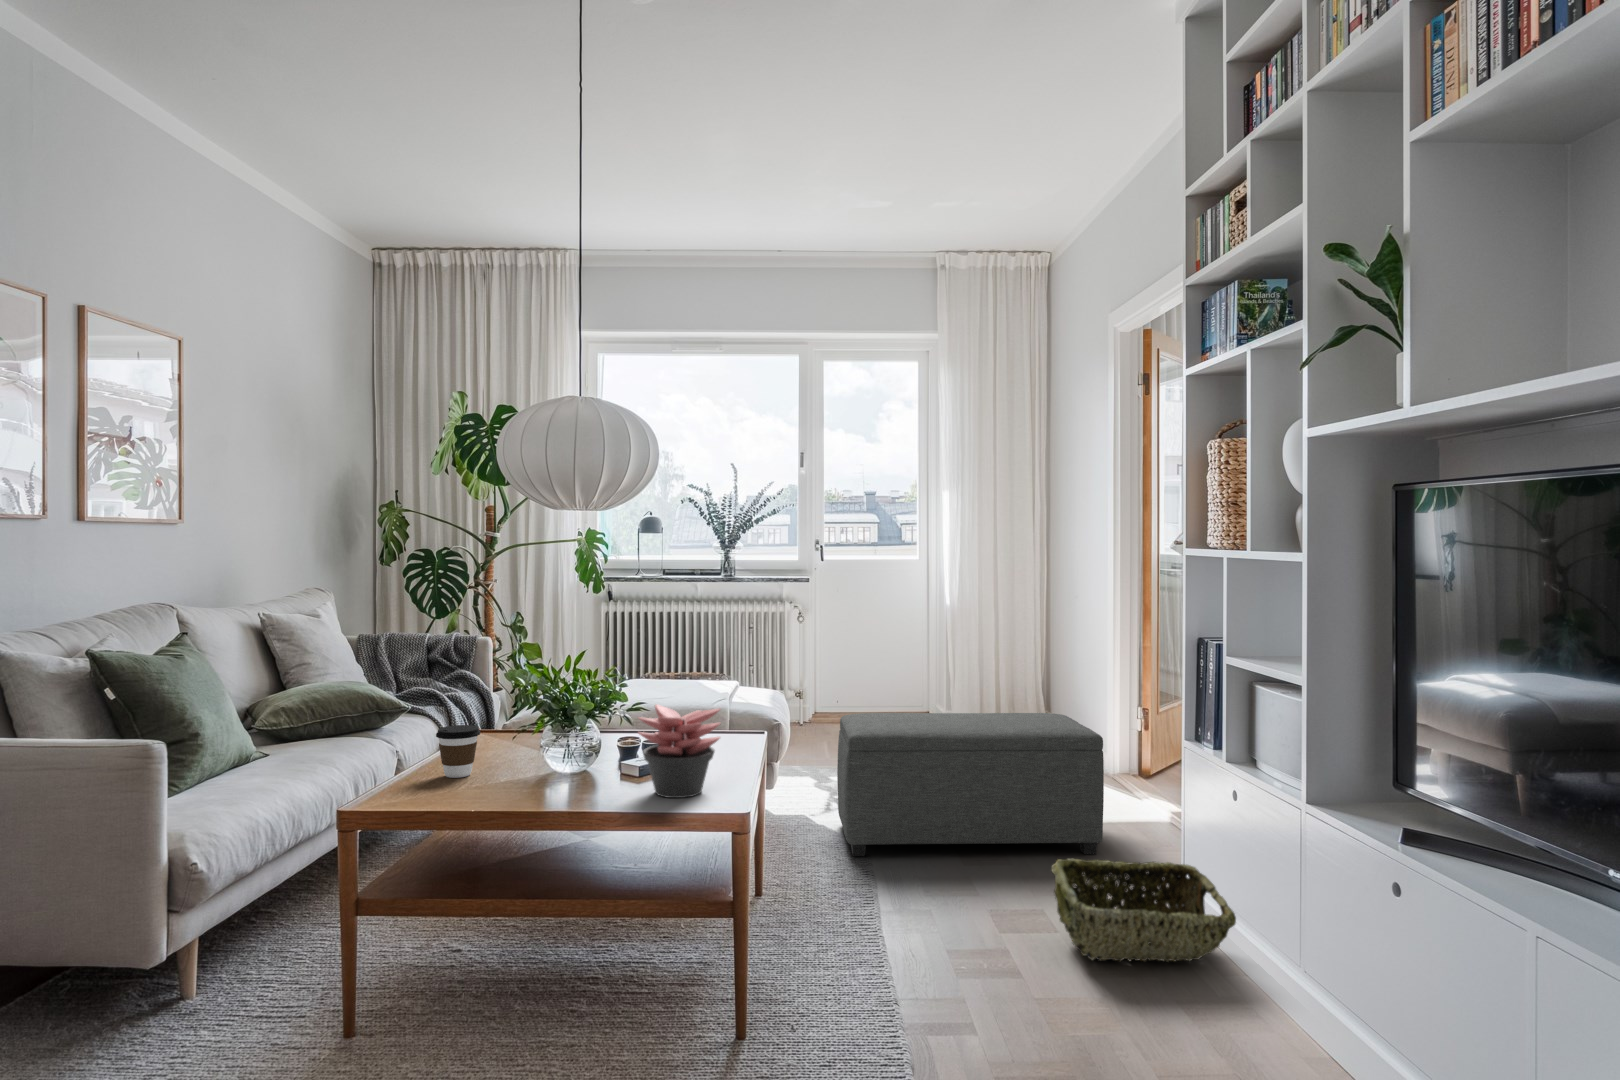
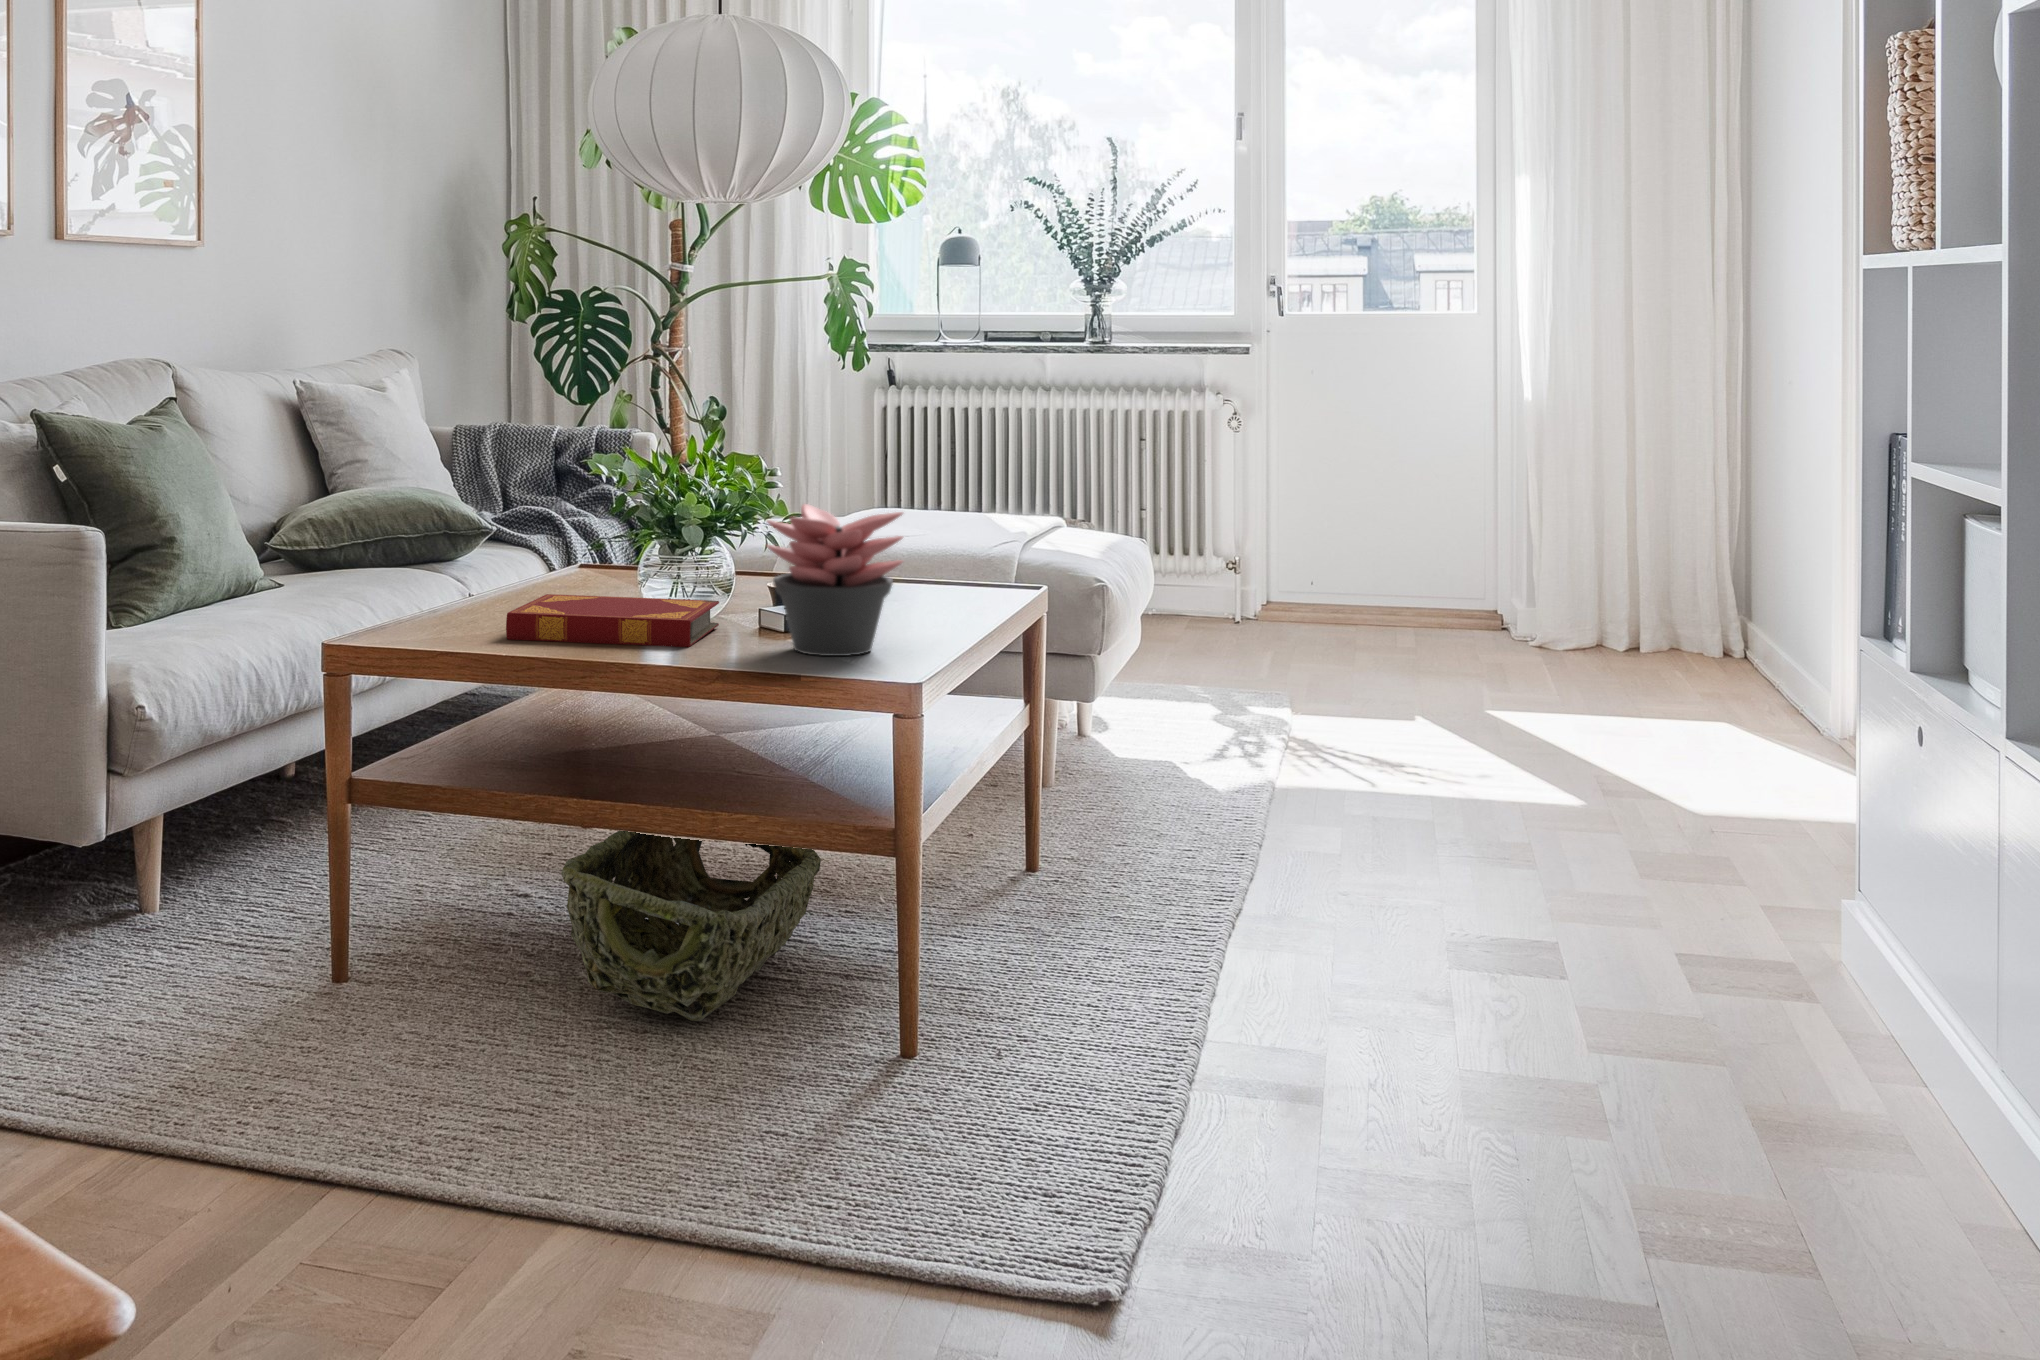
ottoman: present [837,713,1104,856] -> none [1216,577,1756,876]
coffee cup: present [436,725,480,778] -> none [484,533,551,613]
hardback book: none [468,763,597,801] -> present [506,594,719,647]
woven basket: present [1051,859,1236,962] -> present [561,830,821,1021]

